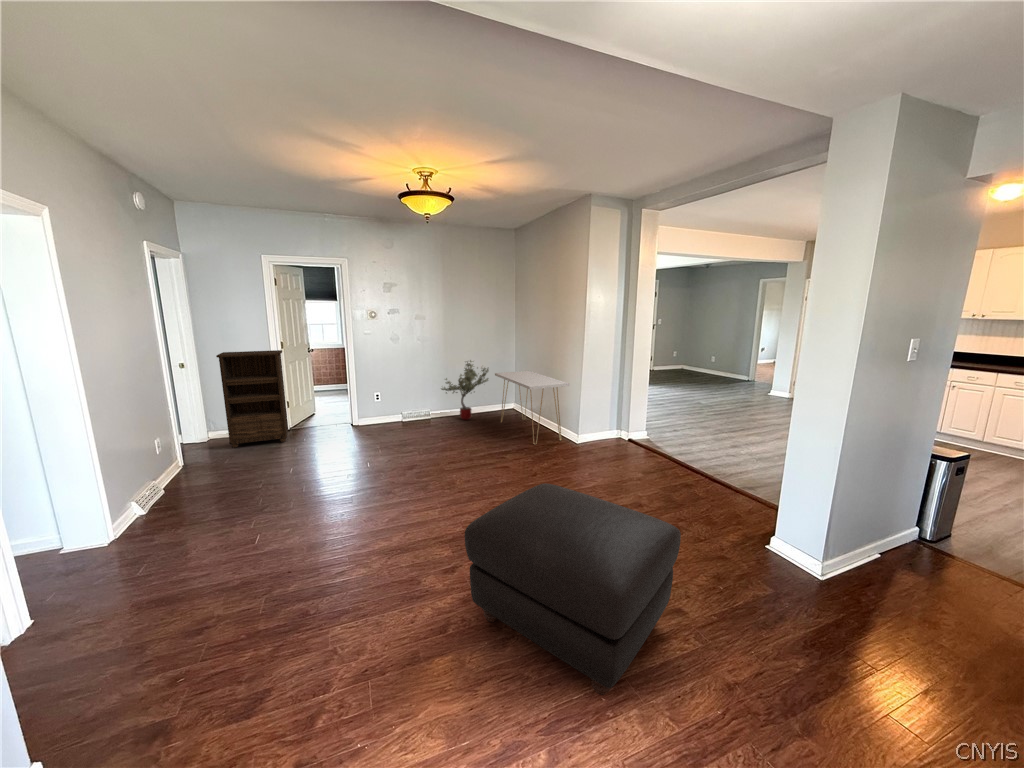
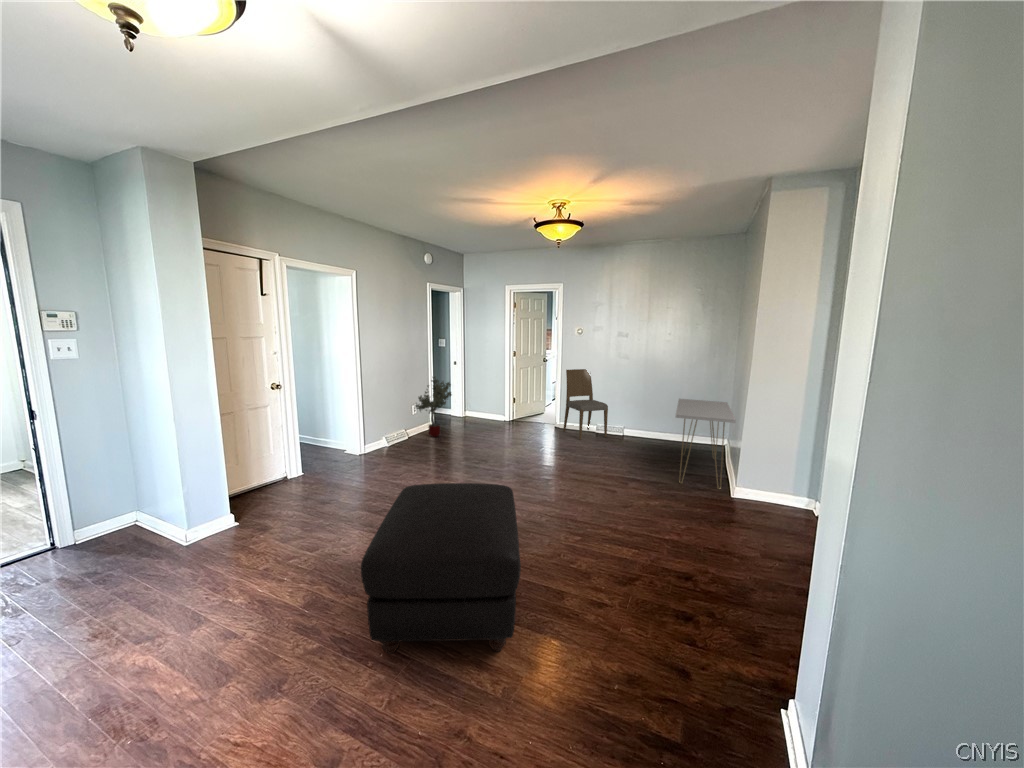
bookshelf: present [216,350,288,448] -> none [464,357,508,427]
dining chair: none [368,354,422,431] -> present [563,369,608,440]
potted tree: present [441,360,489,420] -> present [415,377,452,437]

